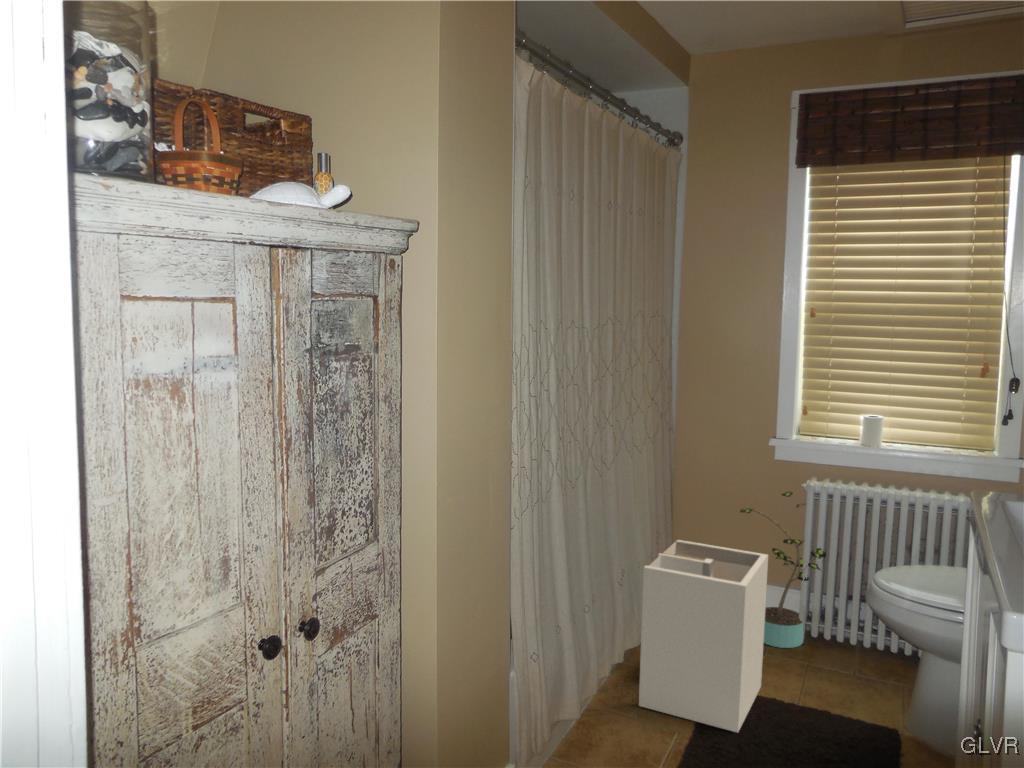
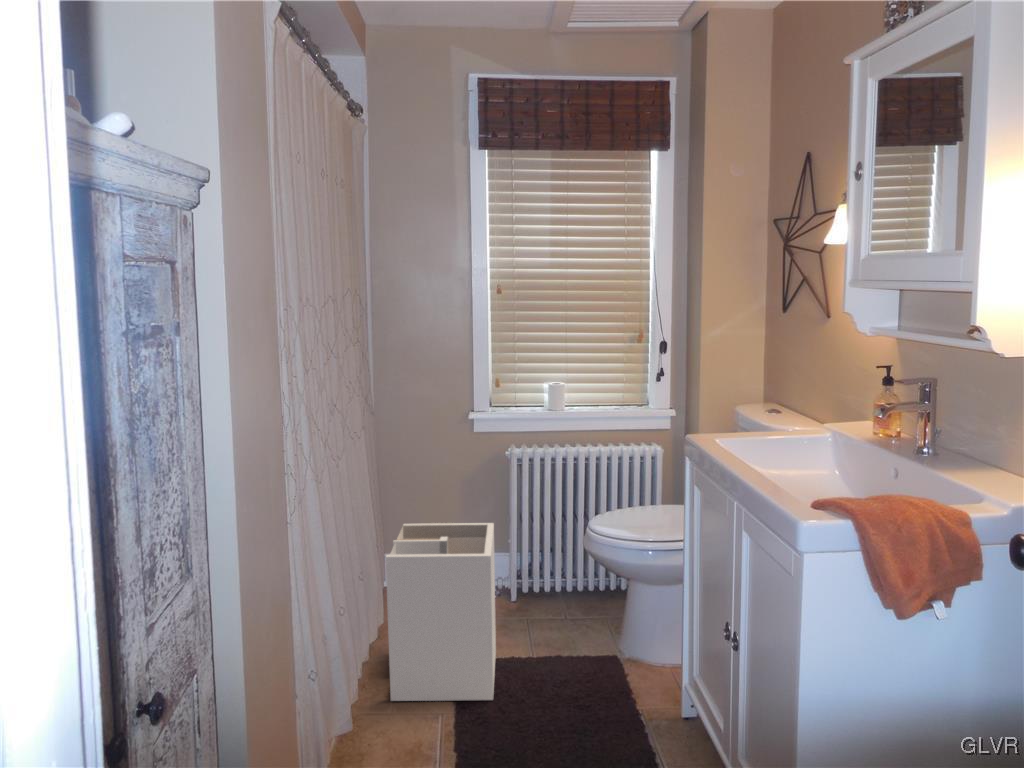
potted plant: present [740,492,826,648] -> none [449,461,534,611]

